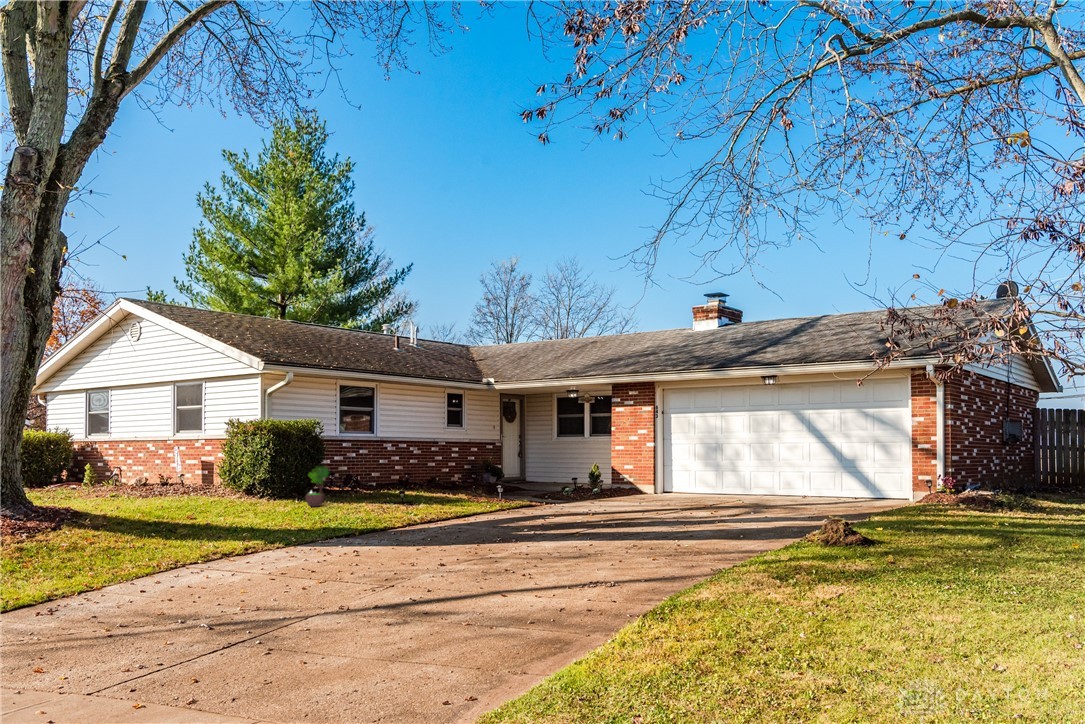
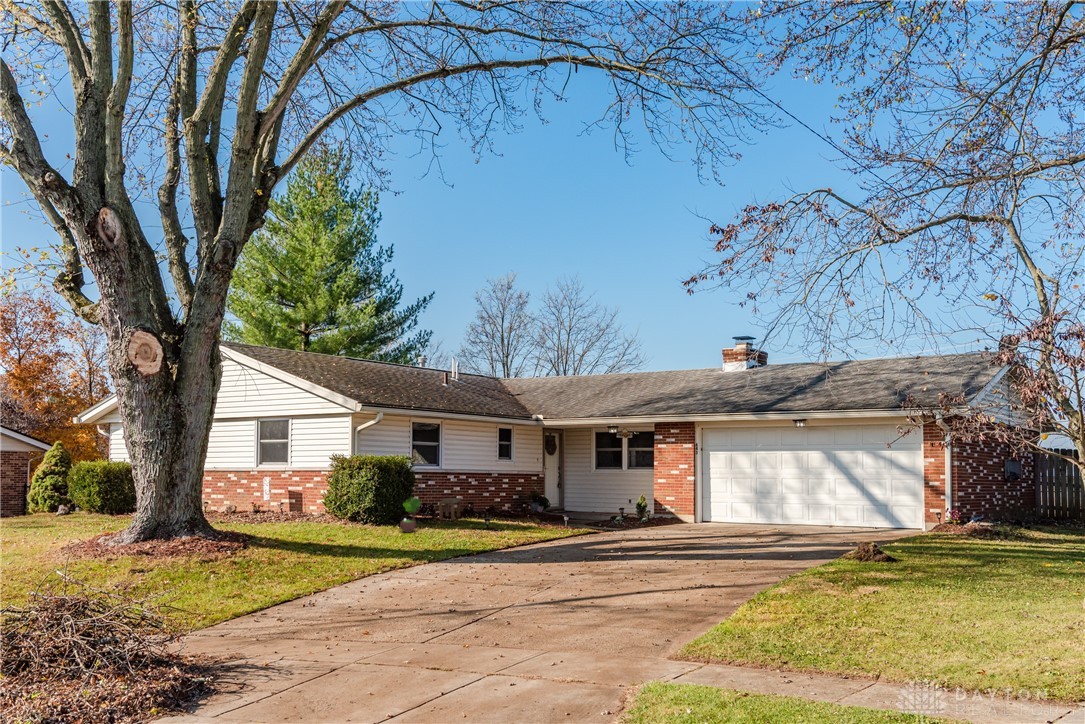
bench: none [366,468,395,493] -> present [439,498,461,521]

